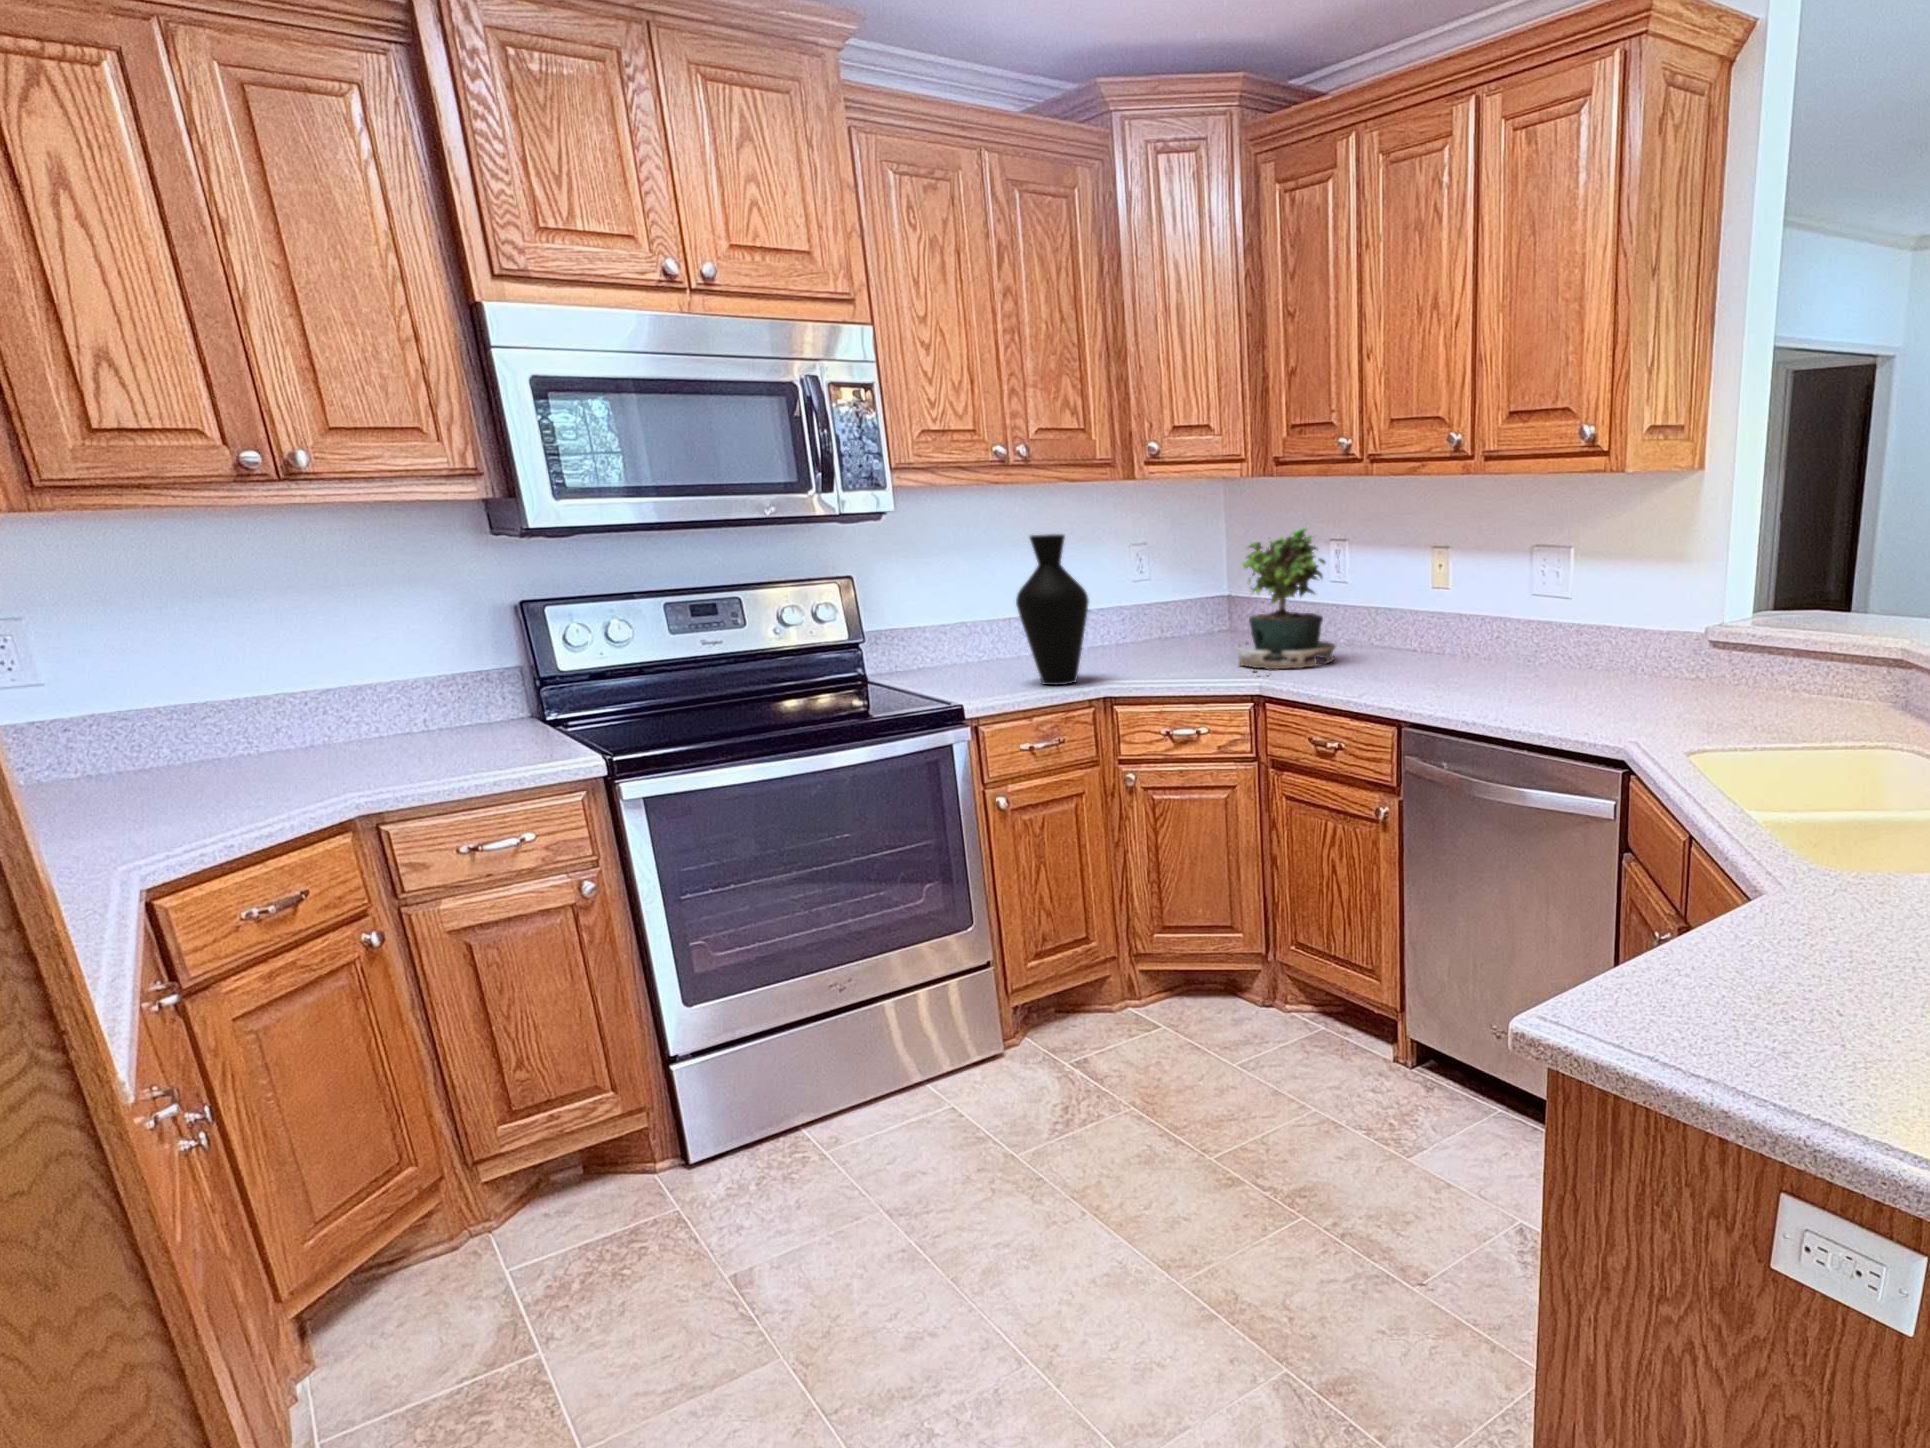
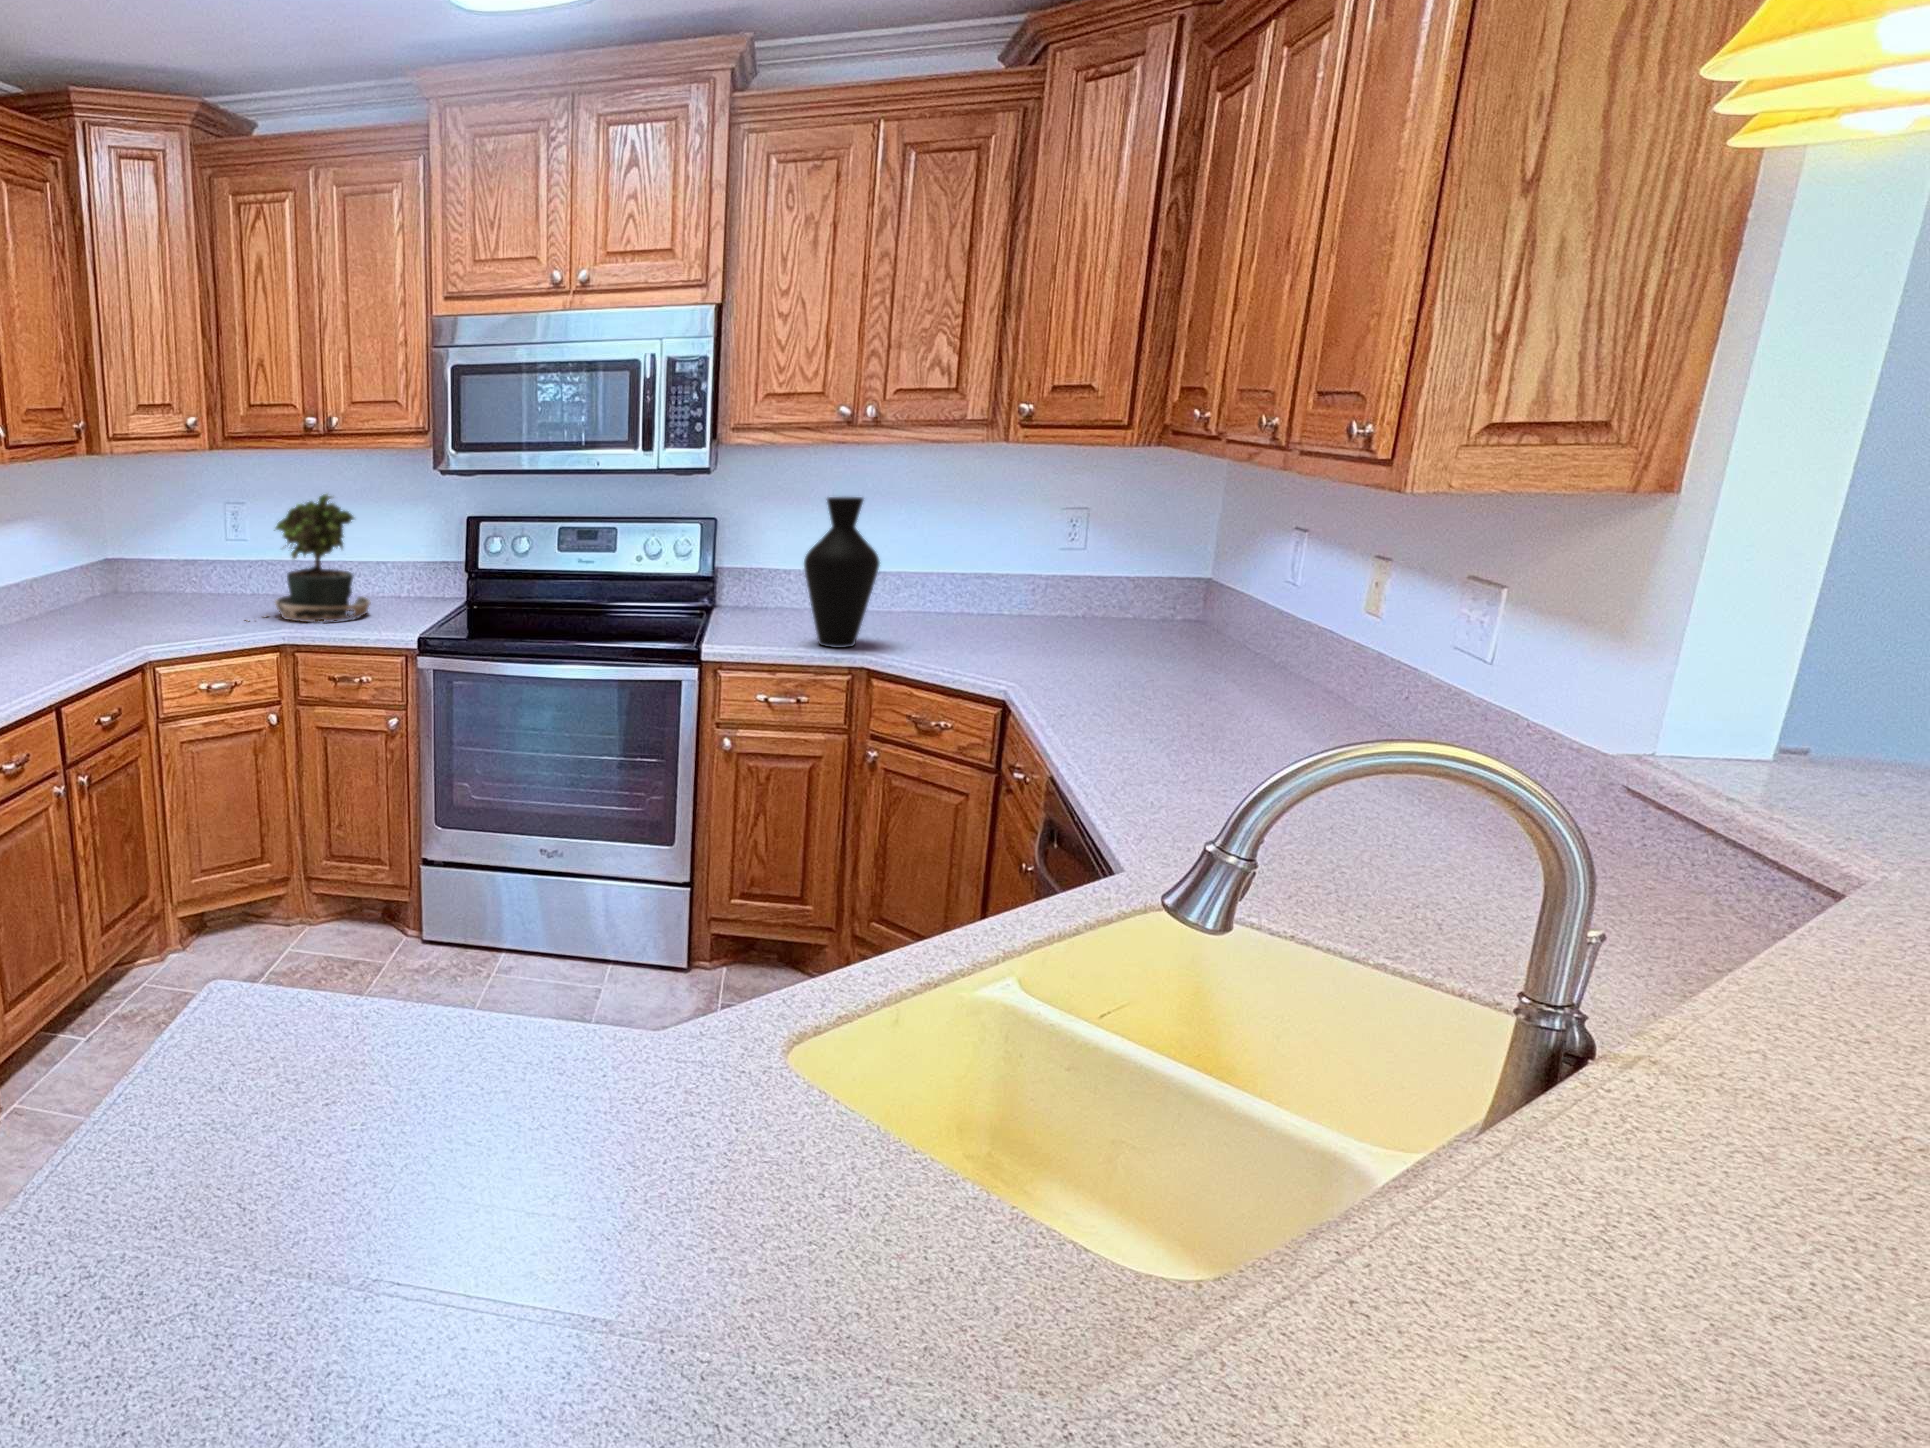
potted plant: present [1236,526,1336,676] -> present [247,494,370,622]

